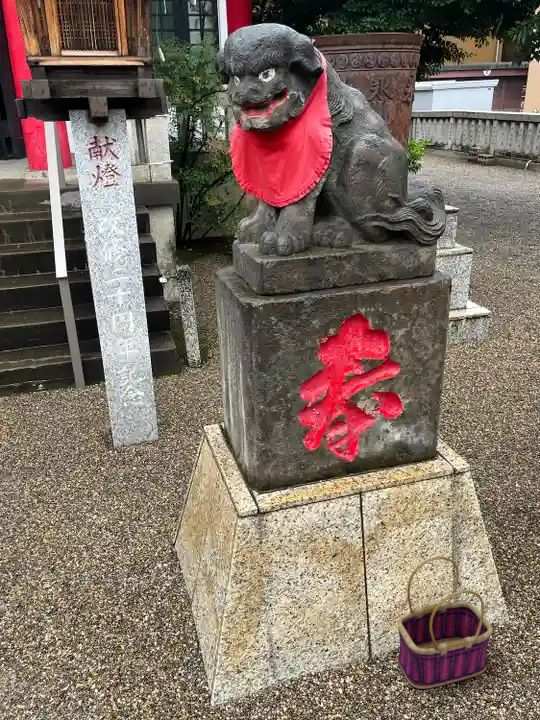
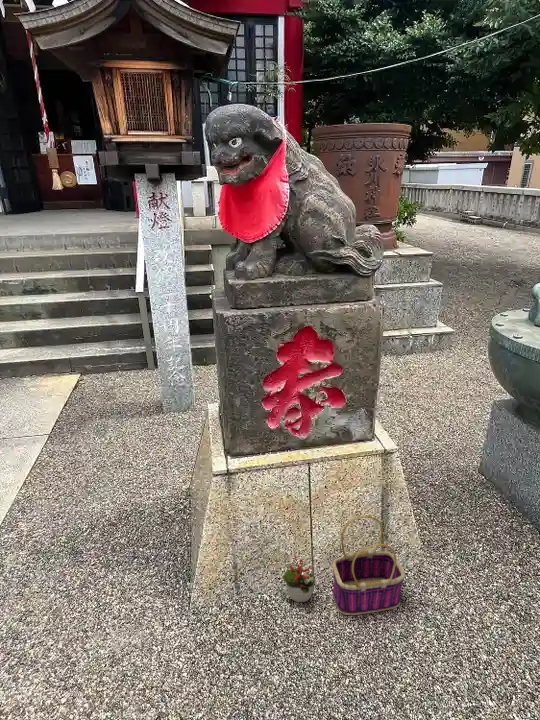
decorative plant: none [335,617,378,679] -> present [282,556,315,602]

